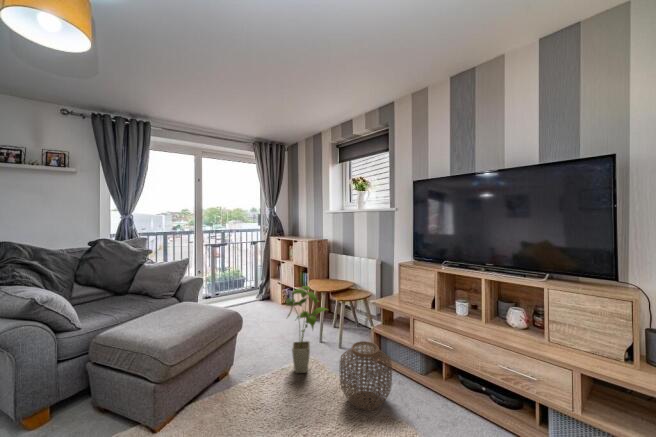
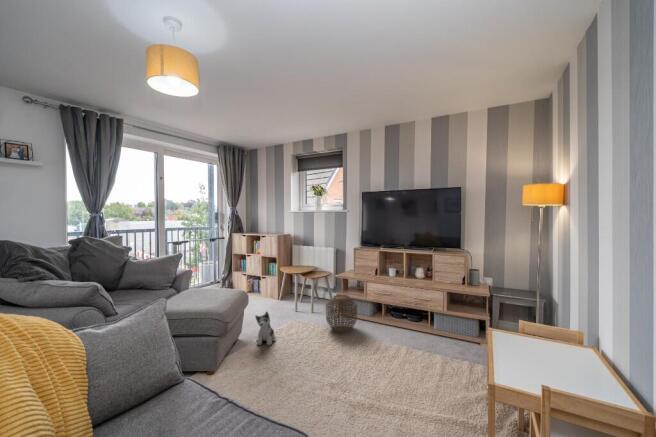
house plant: present [287,286,327,373] -> none [281,265,310,324]
plush toy: none [220,362,255,420] -> present [255,312,276,345]

